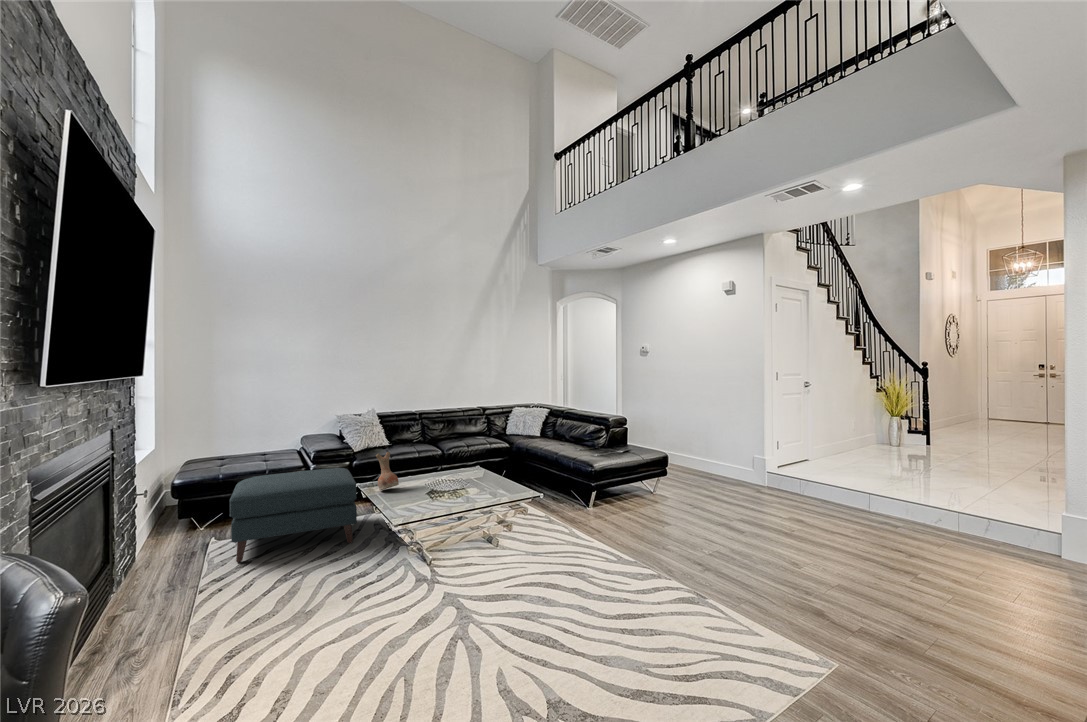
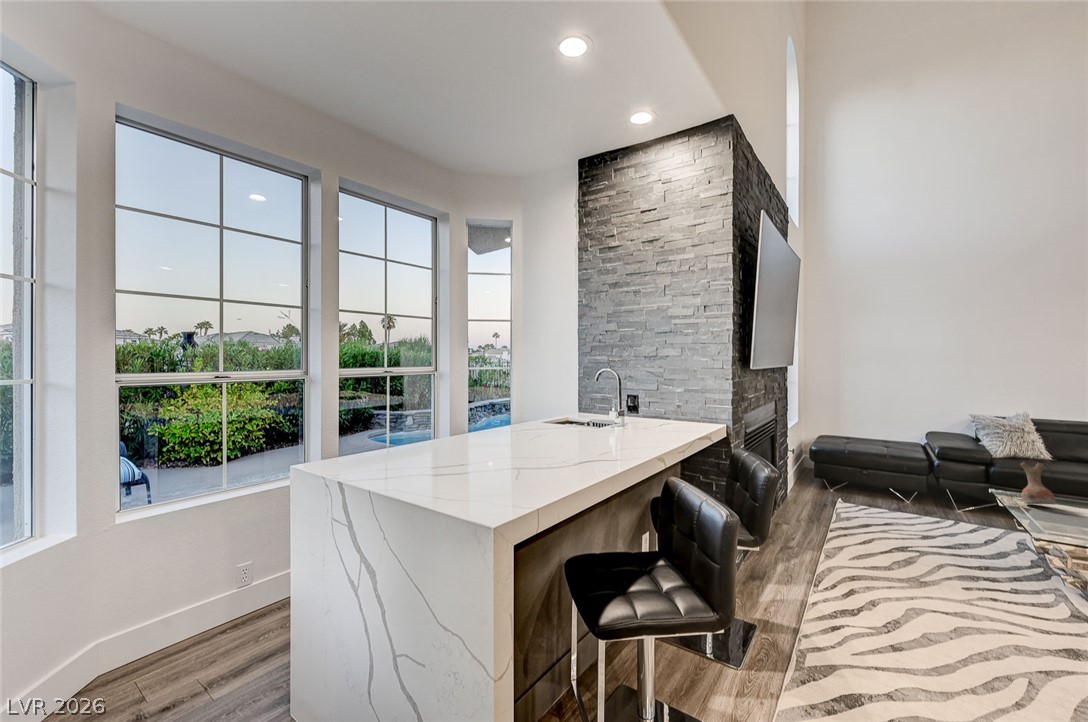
ottoman: present [229,468,357,562] -> none [854,457,990,547]

